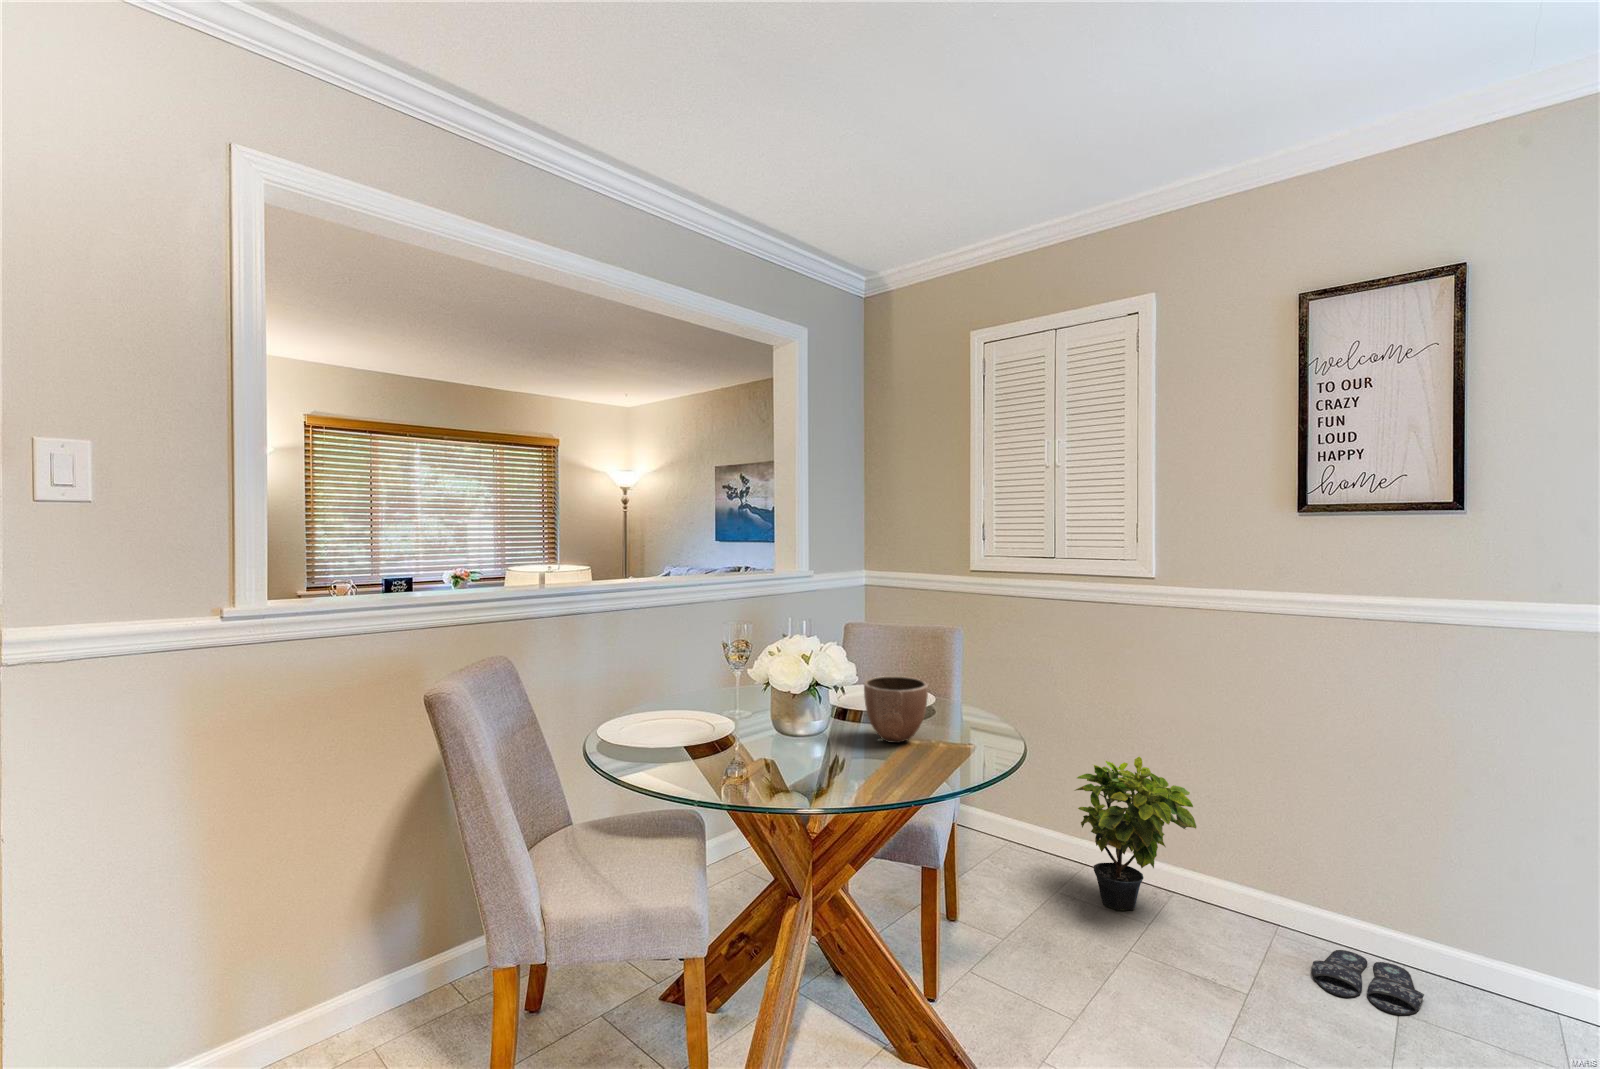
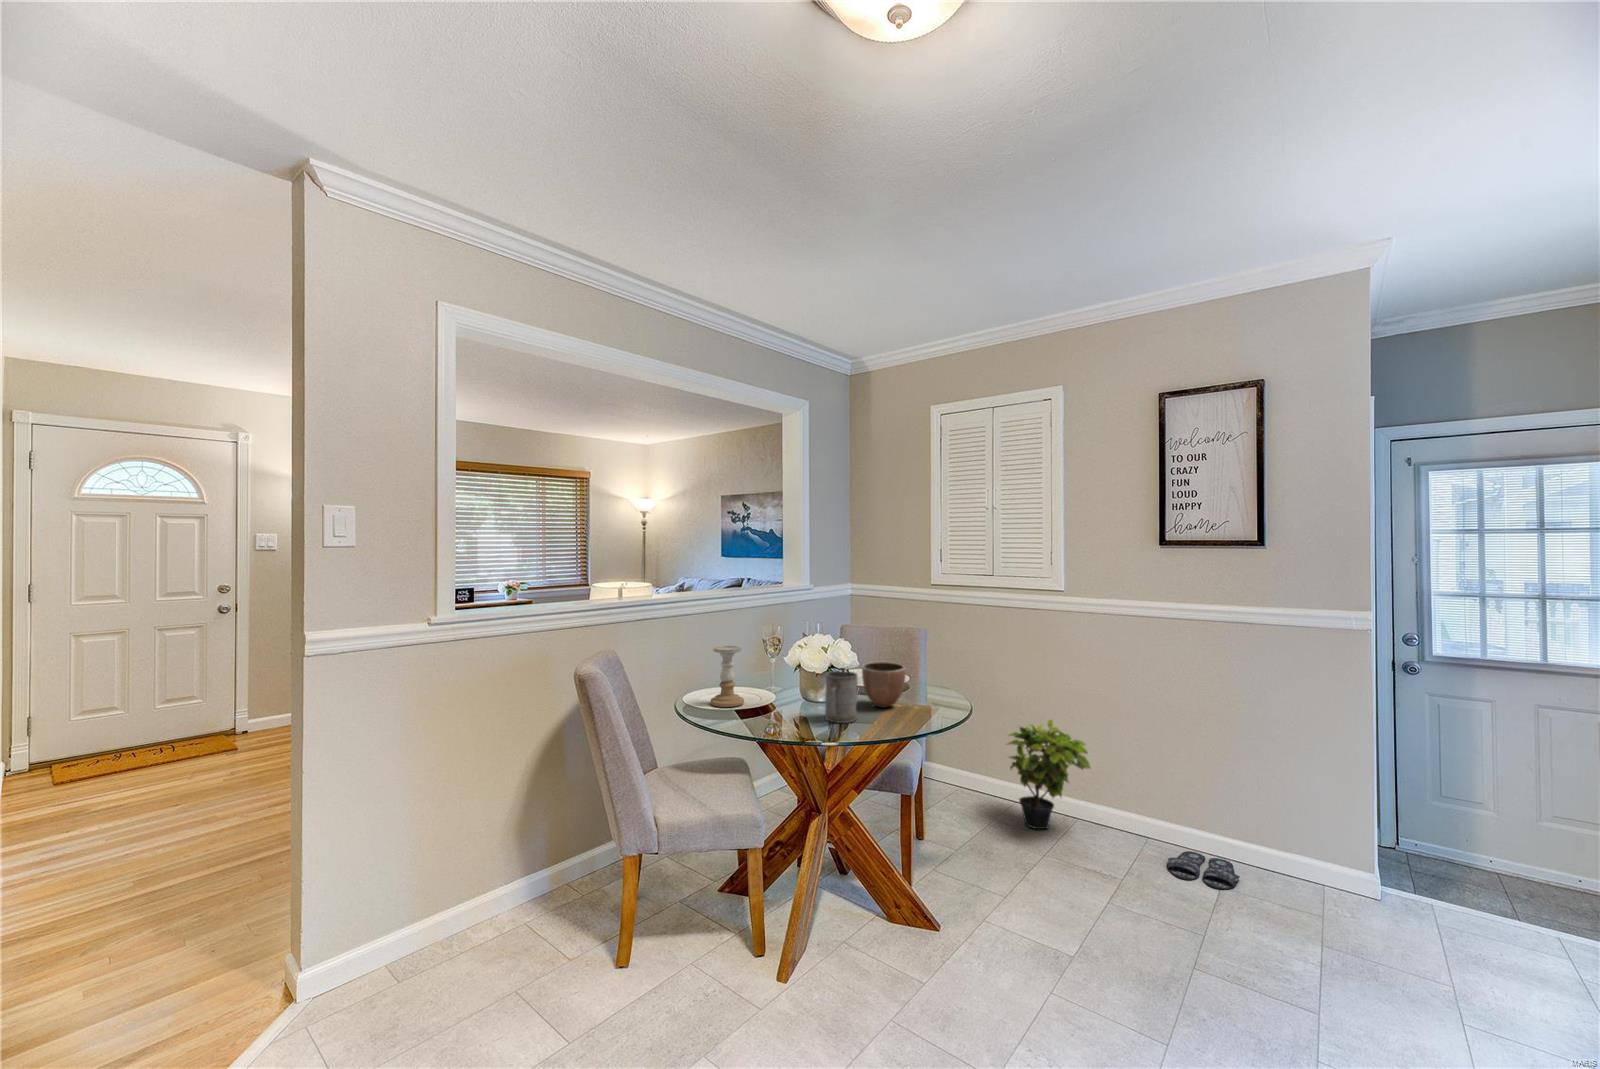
candle holder: none [644,652,693,740] -> present [710,646,744,707]
mug: none [805,690,854,767] -> present [825,671,858,723]

